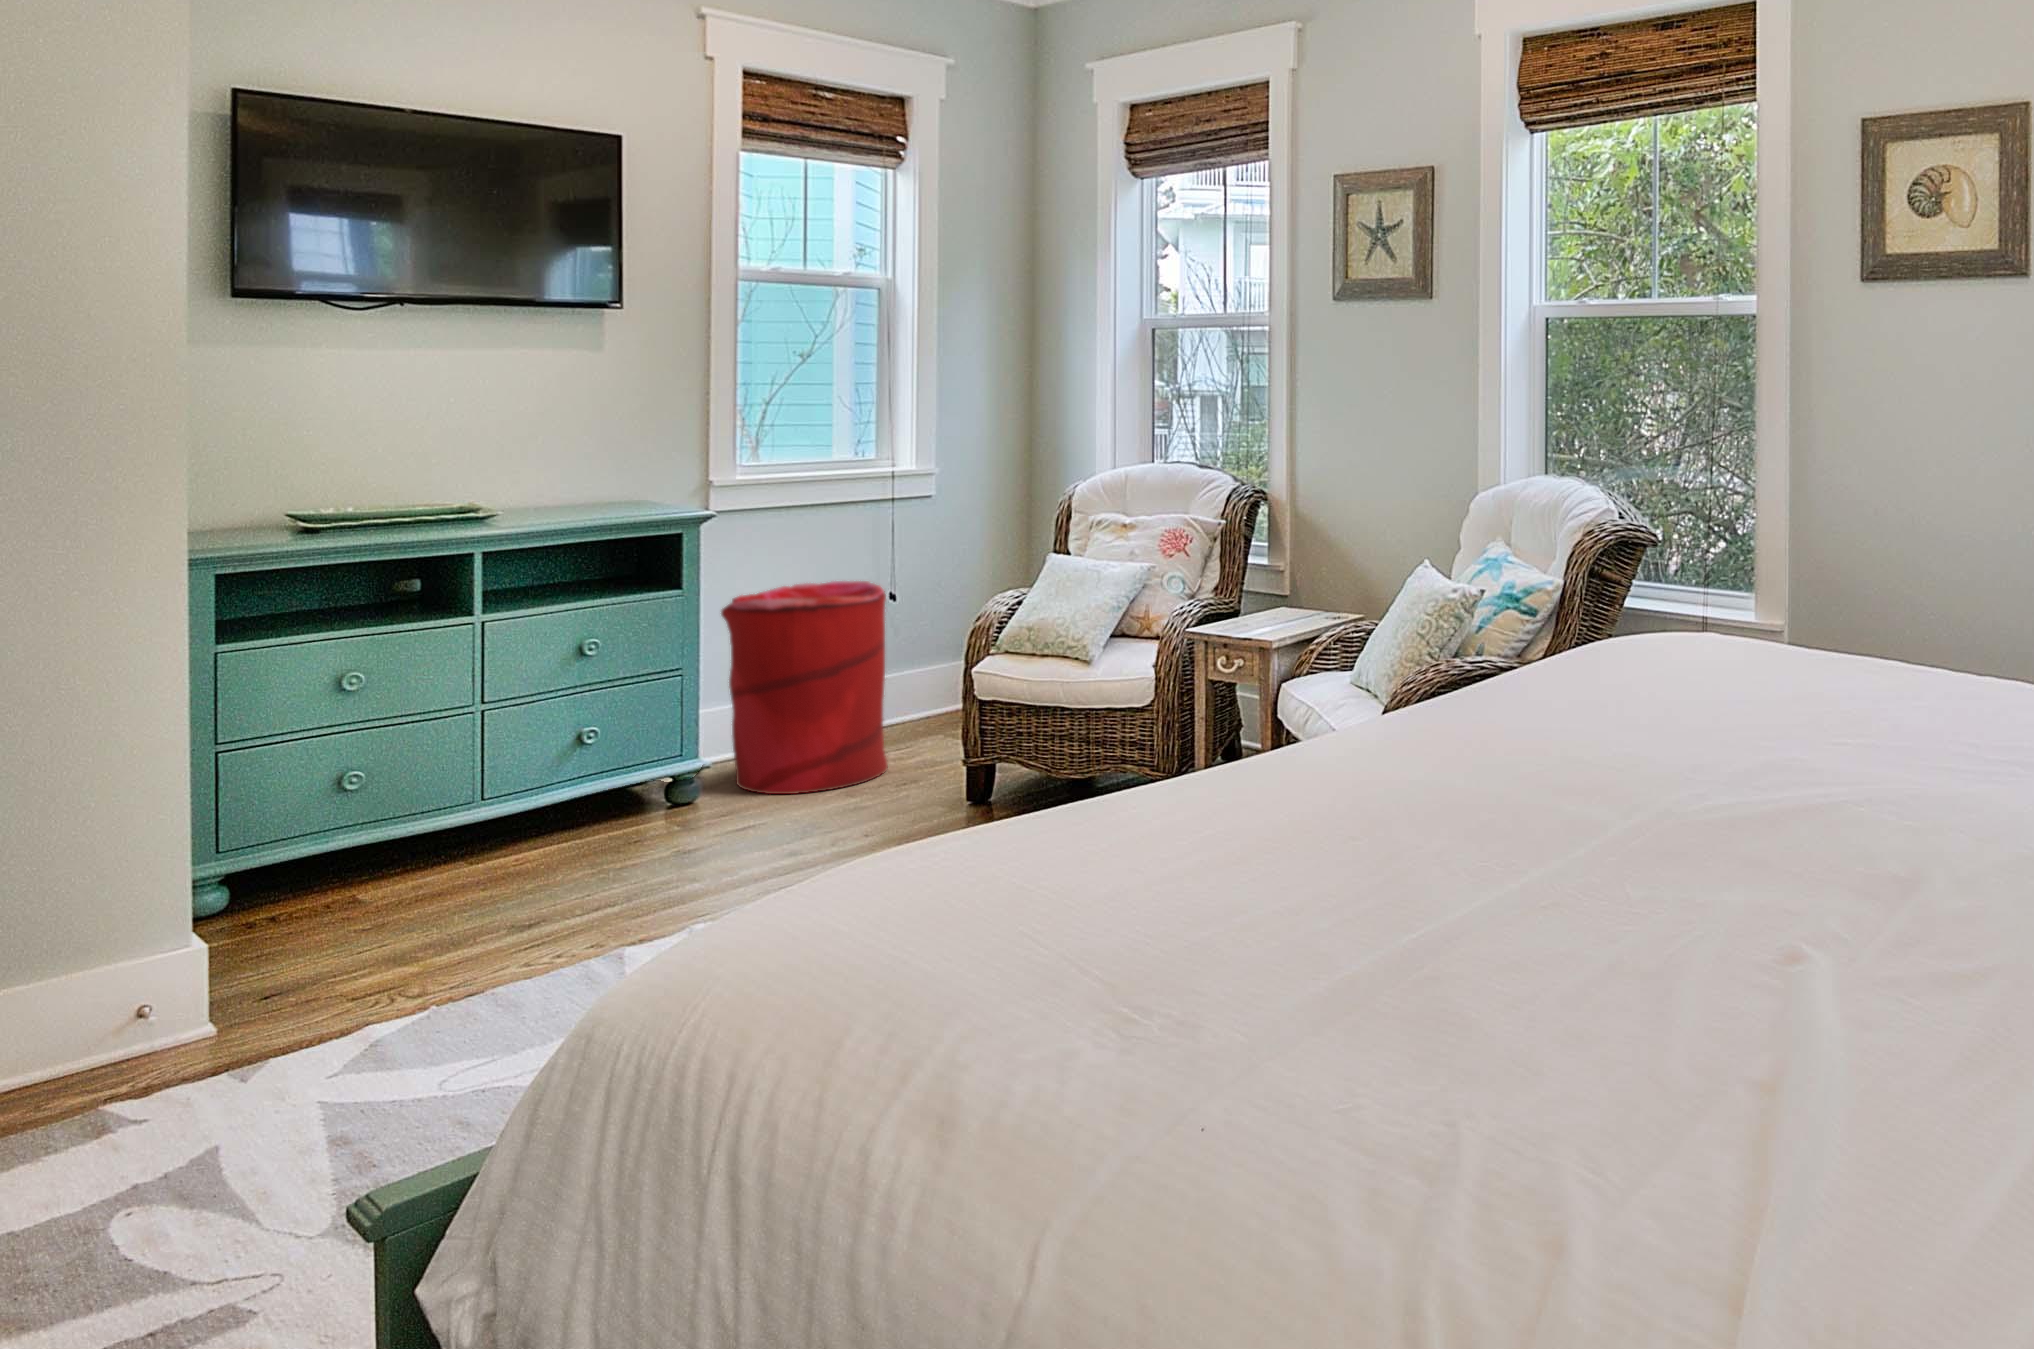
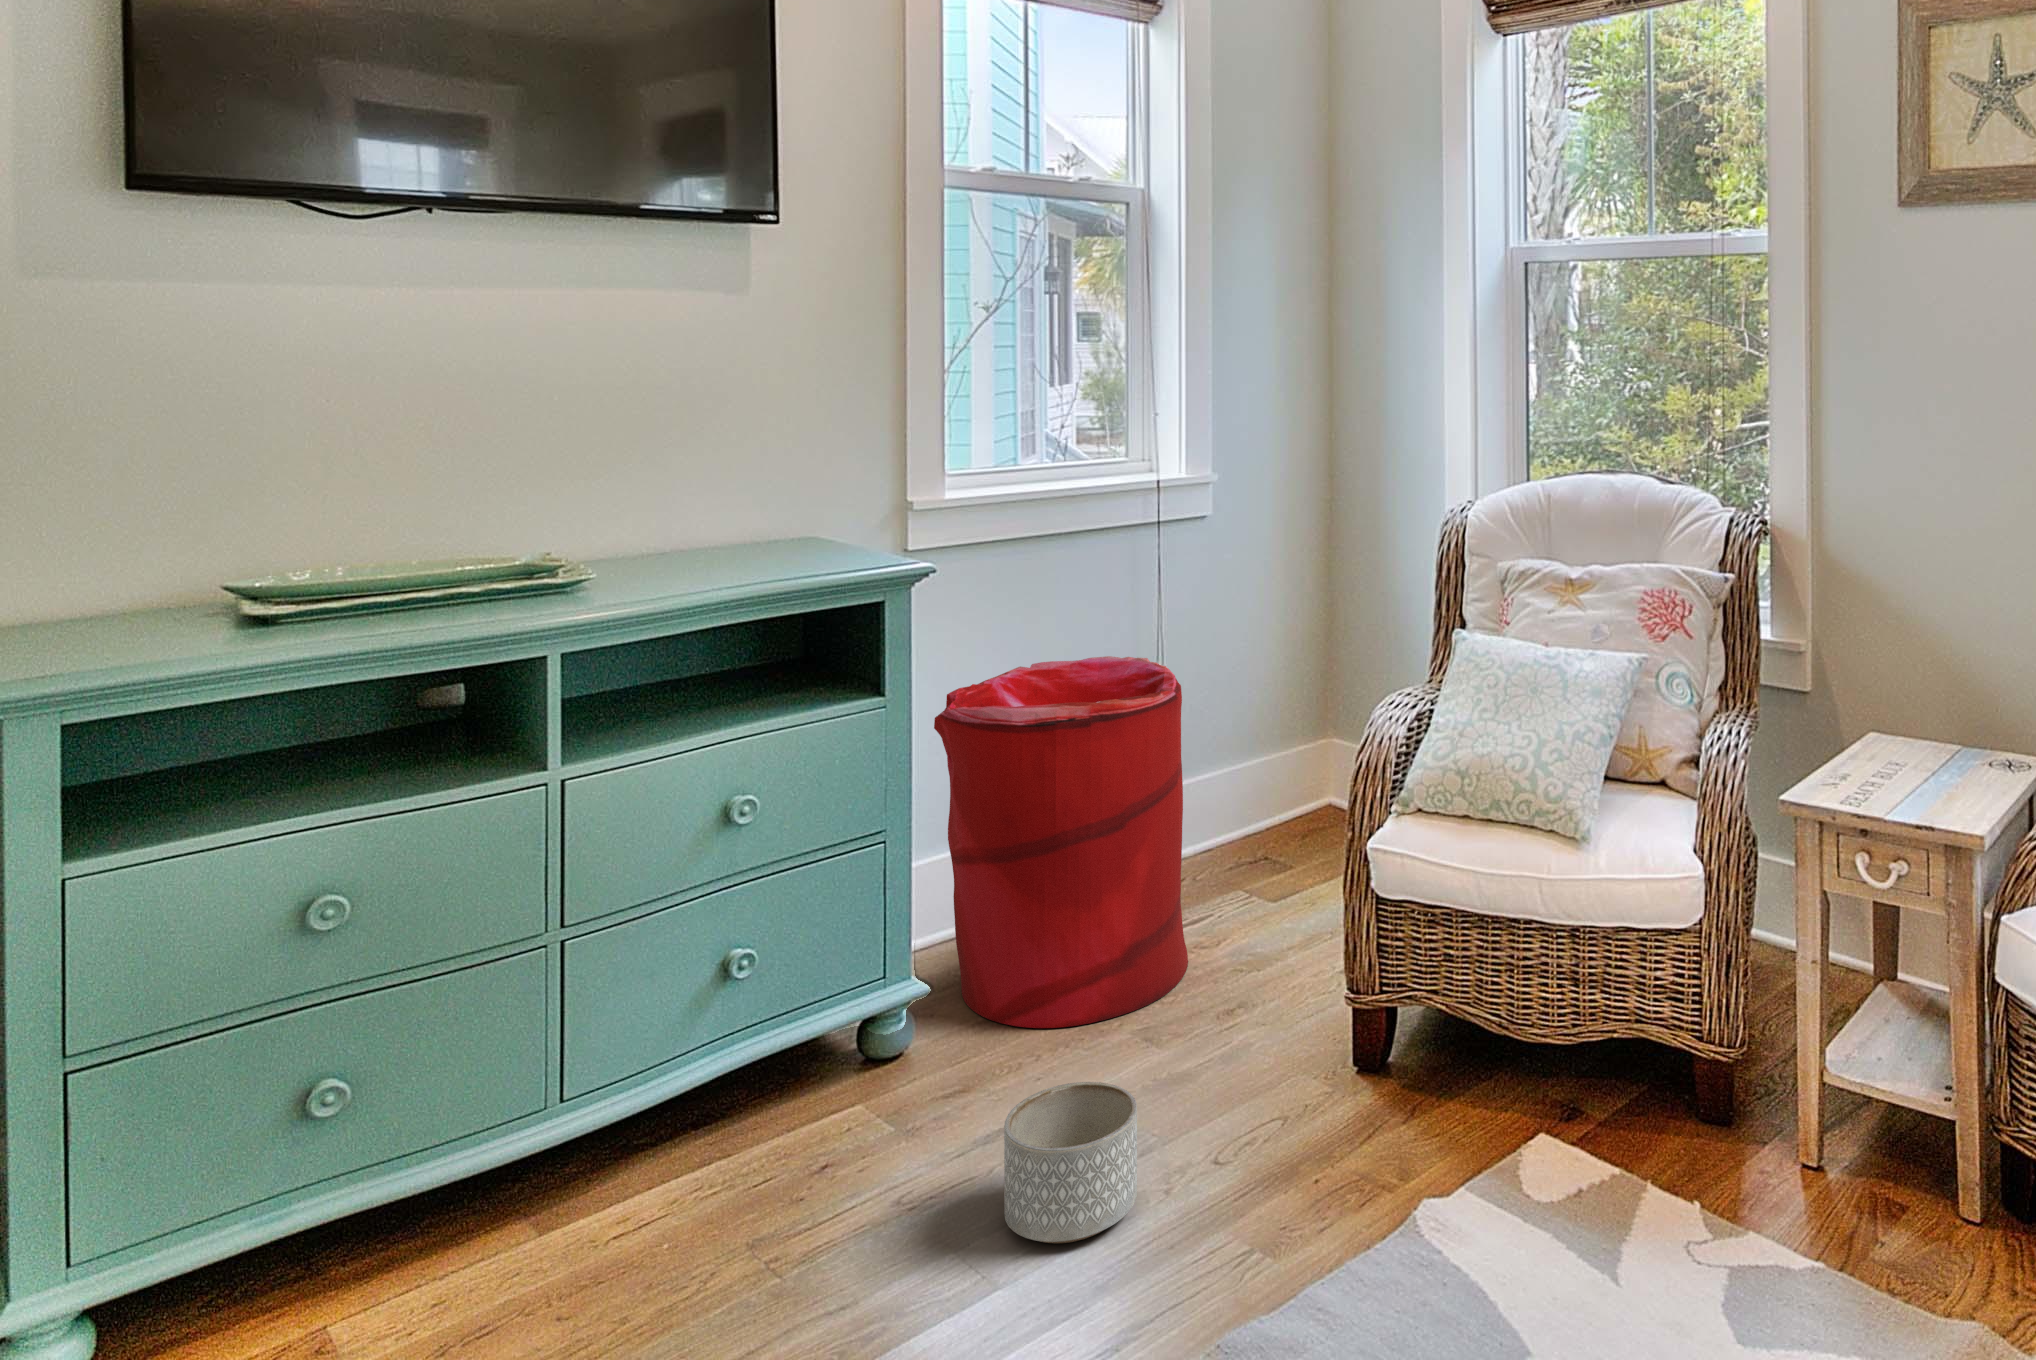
planter: none [735,789,815,861] -> present [1004,1082,1137,1243]

